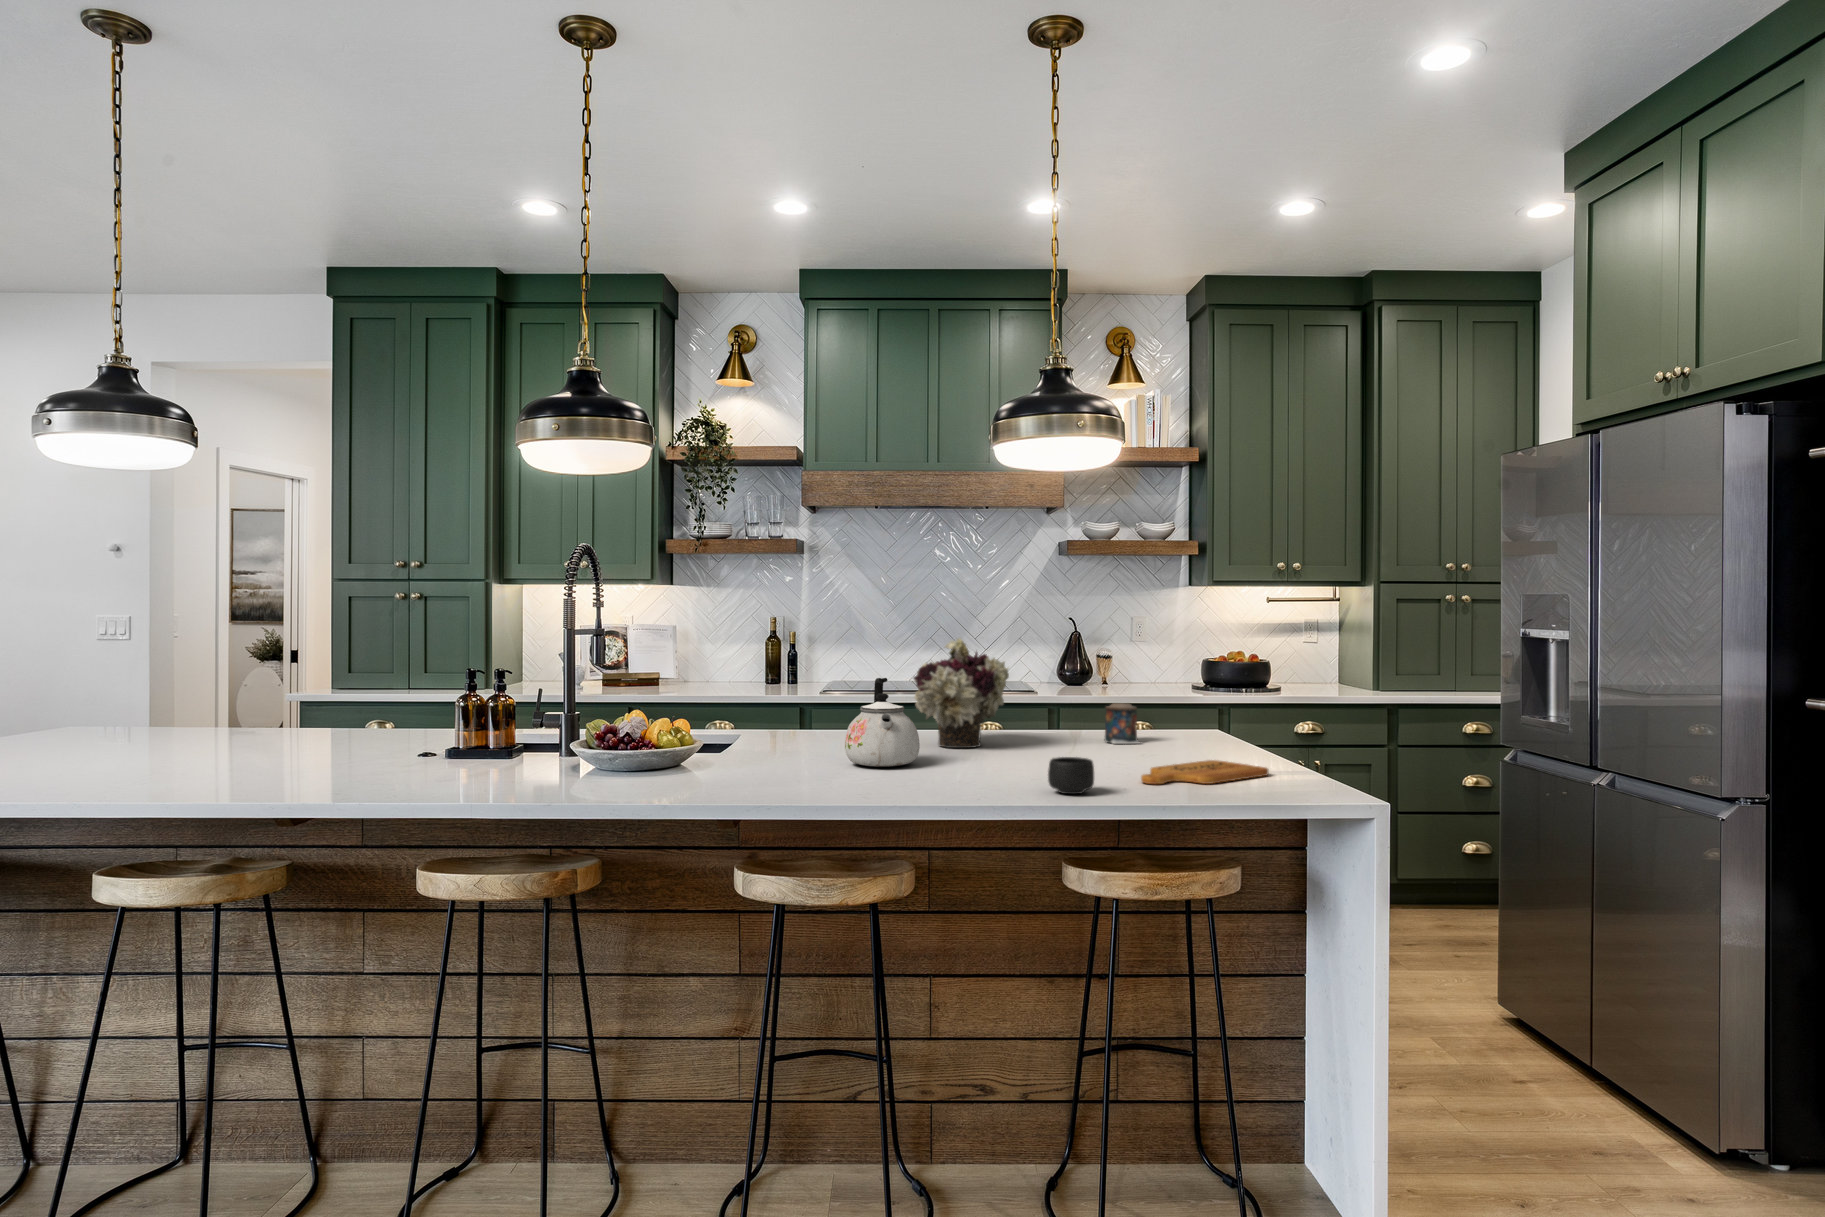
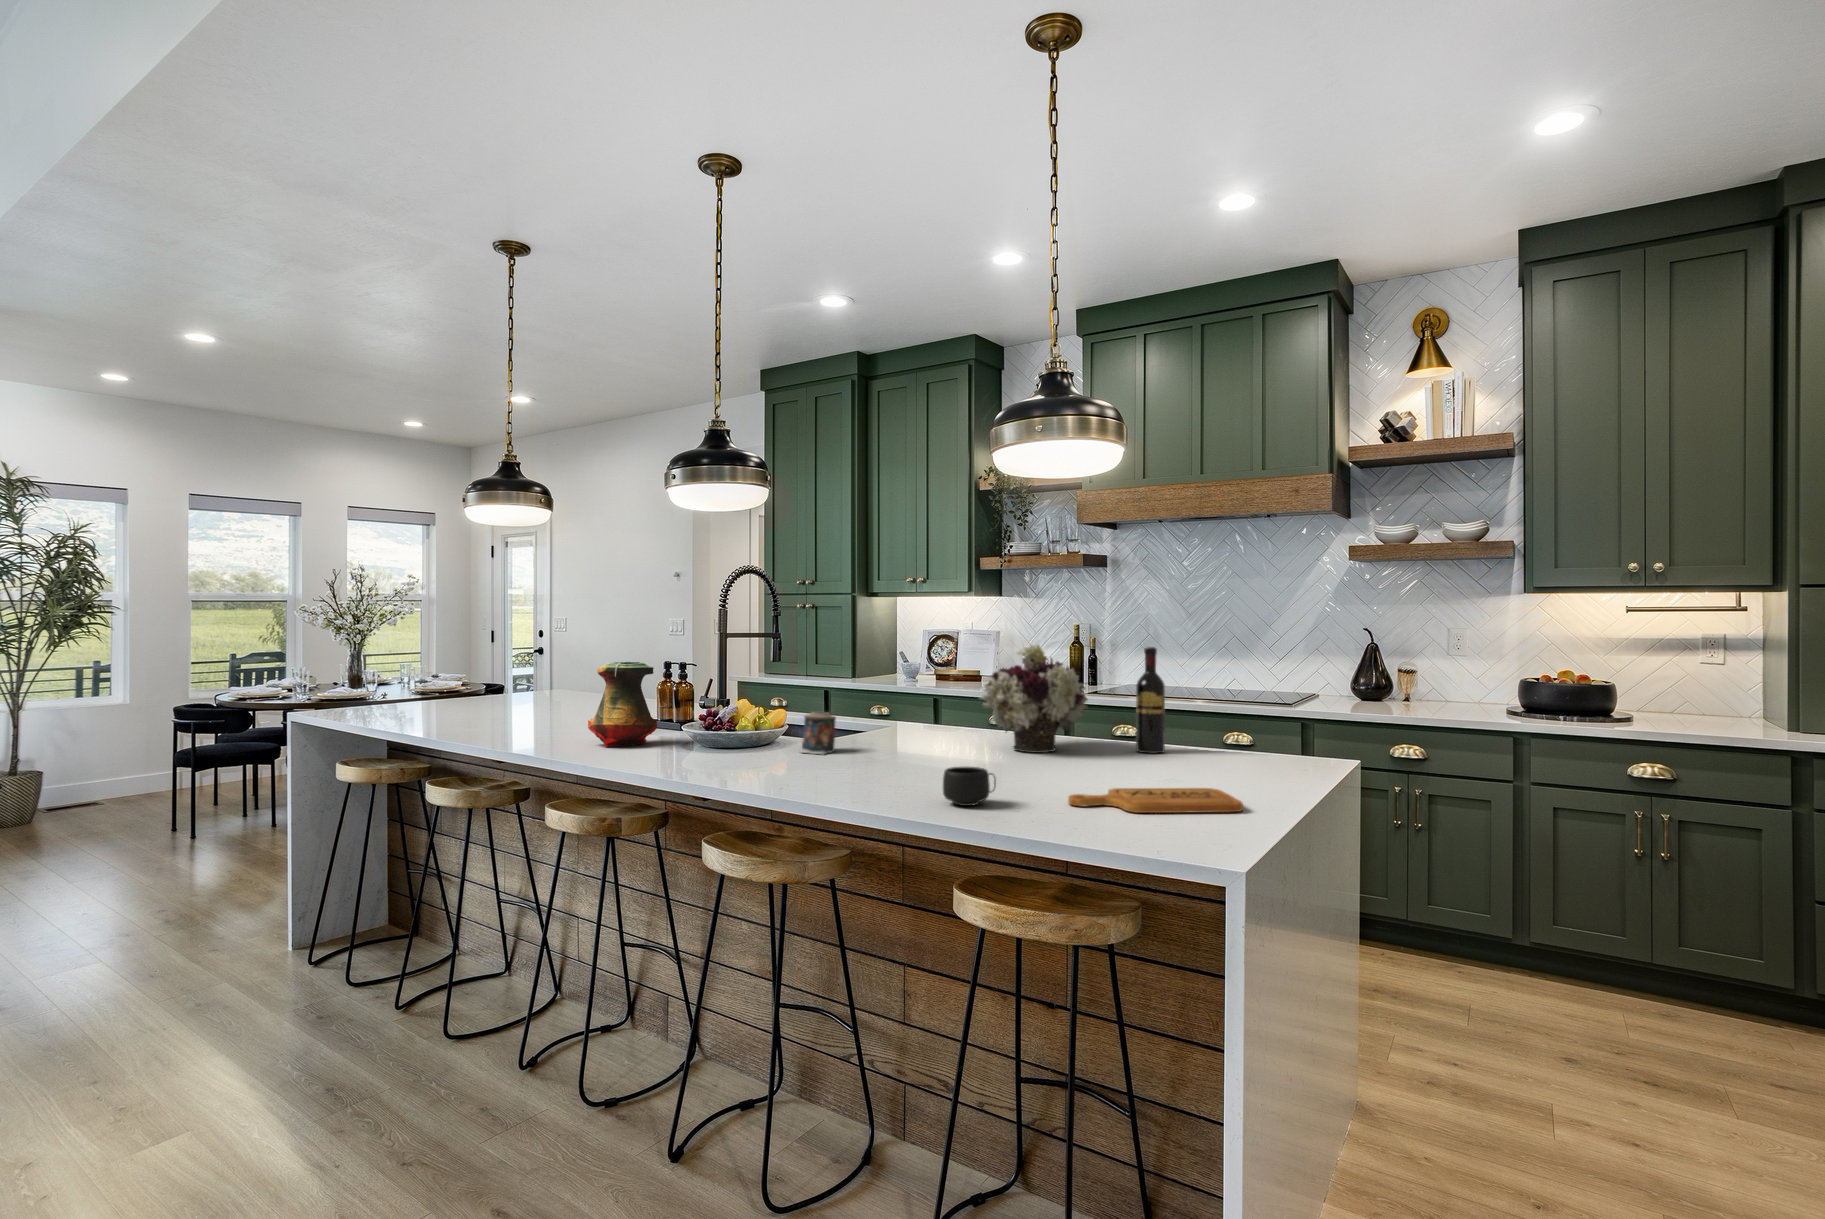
wine bottle: none [1042,638,1069,740] -> present [1136,647,1165,753]
vase: none [451,670,543,783] -> present [588,662,657,746]
kettle: present [845,678,920,767] -> none [872,680,941,762]
candle: present [1105,703,1142,744] -> present [799,712,836,754]

